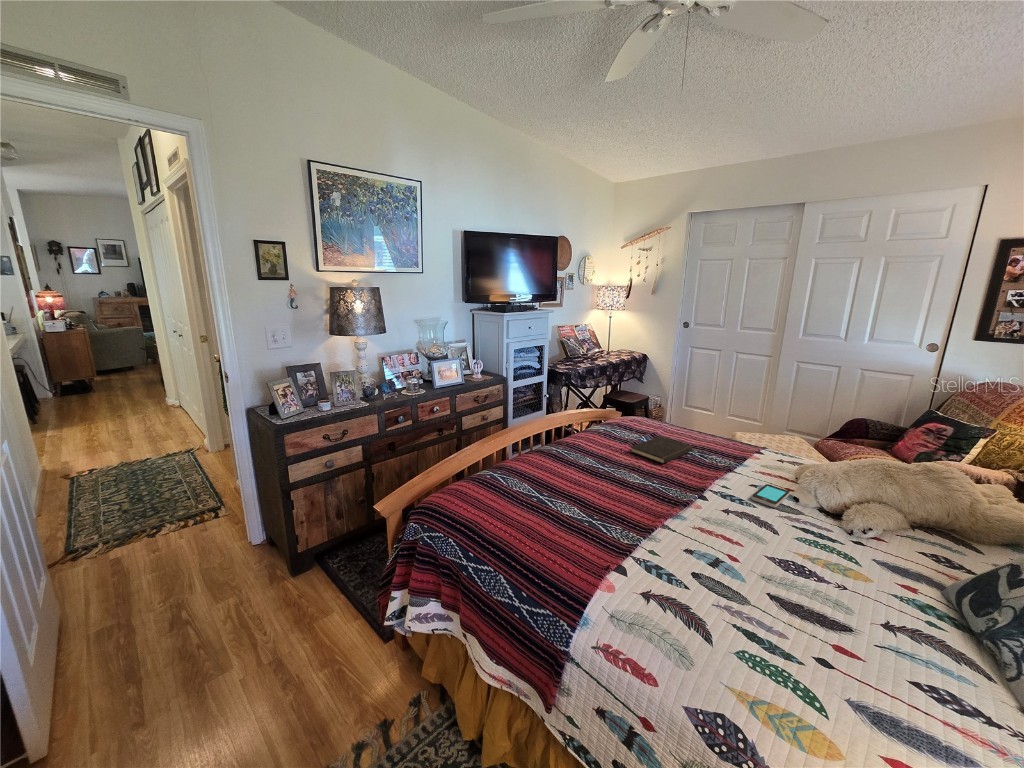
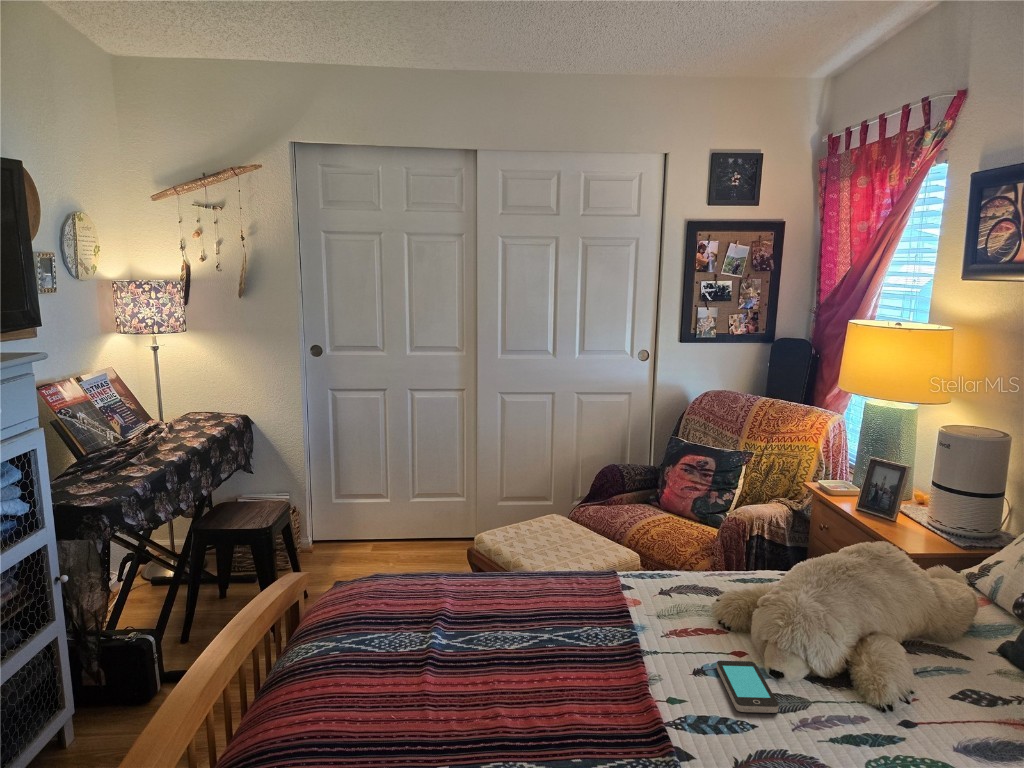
hardcover book: present [631,436,693,464] -> none [462,622,550,700]

